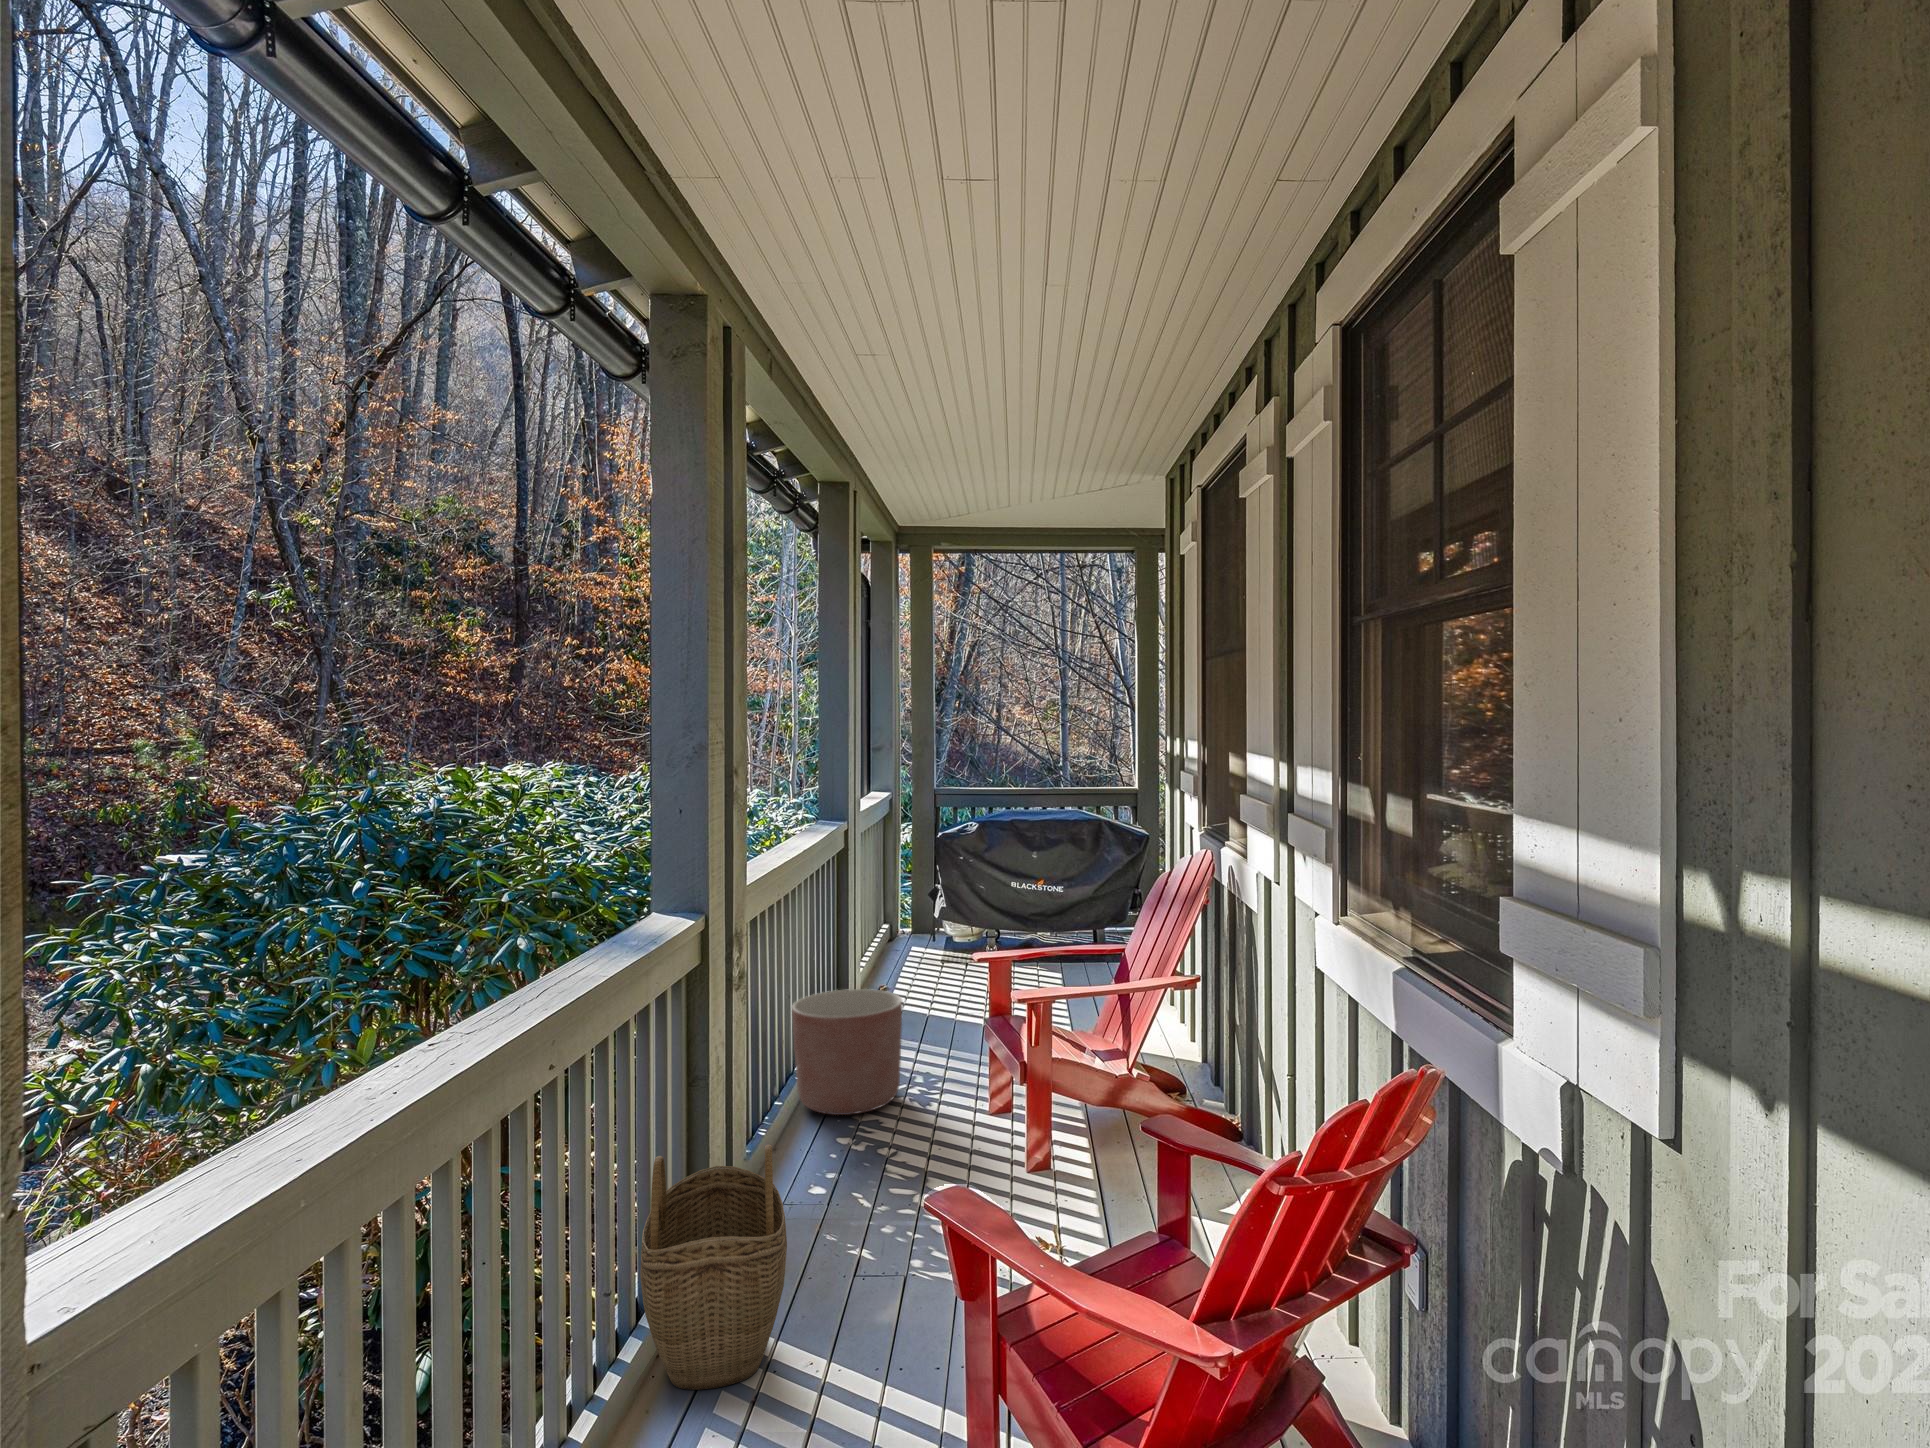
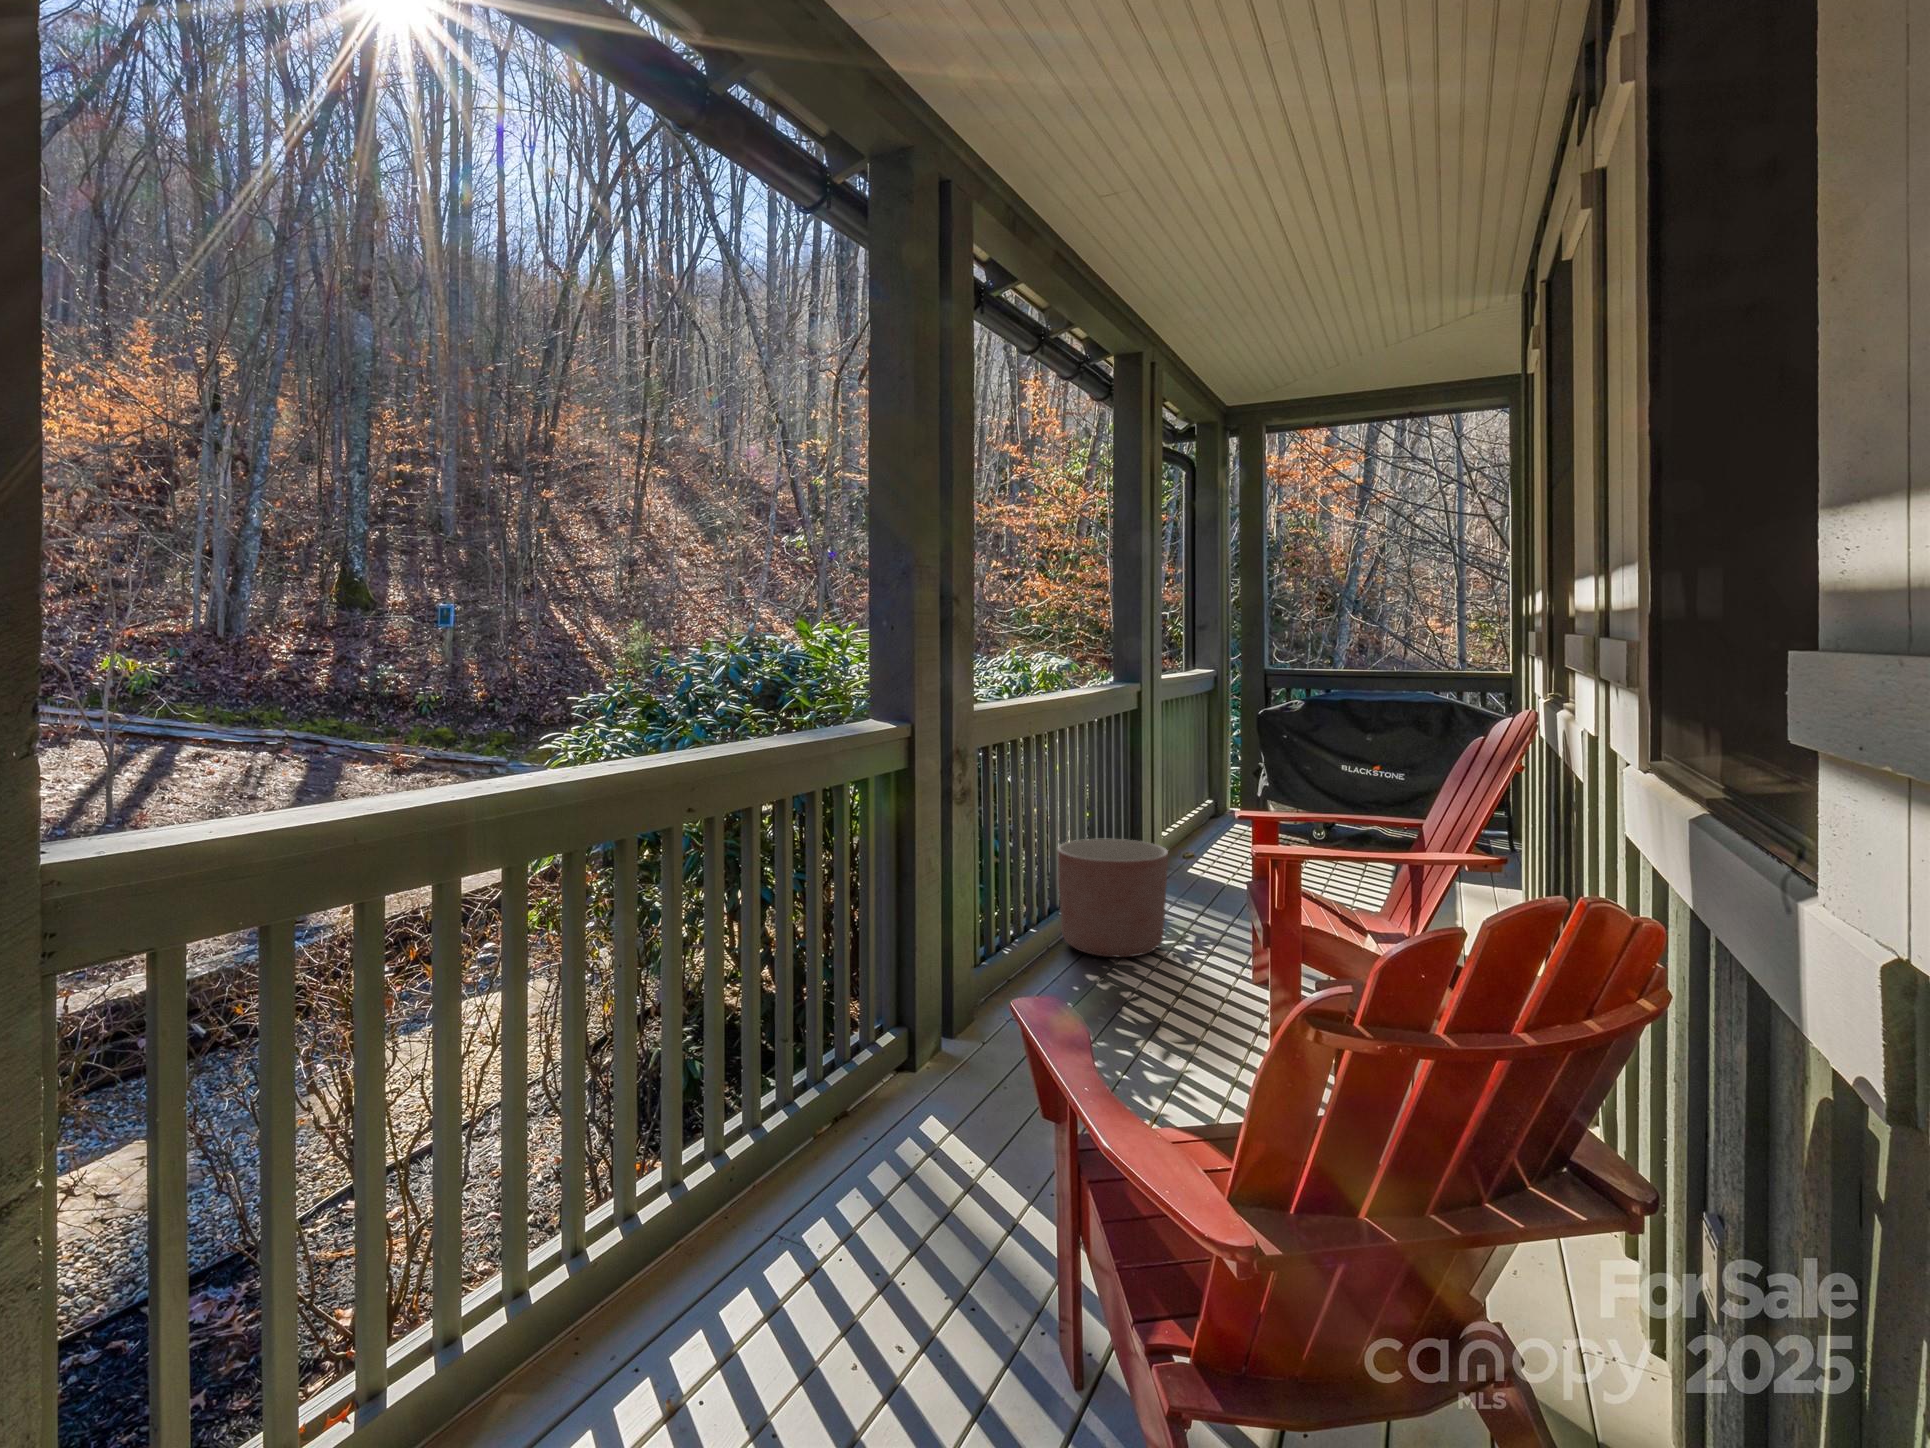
woven basket: present [640,1145,787,1390] -> none [817,938,962,1160]

